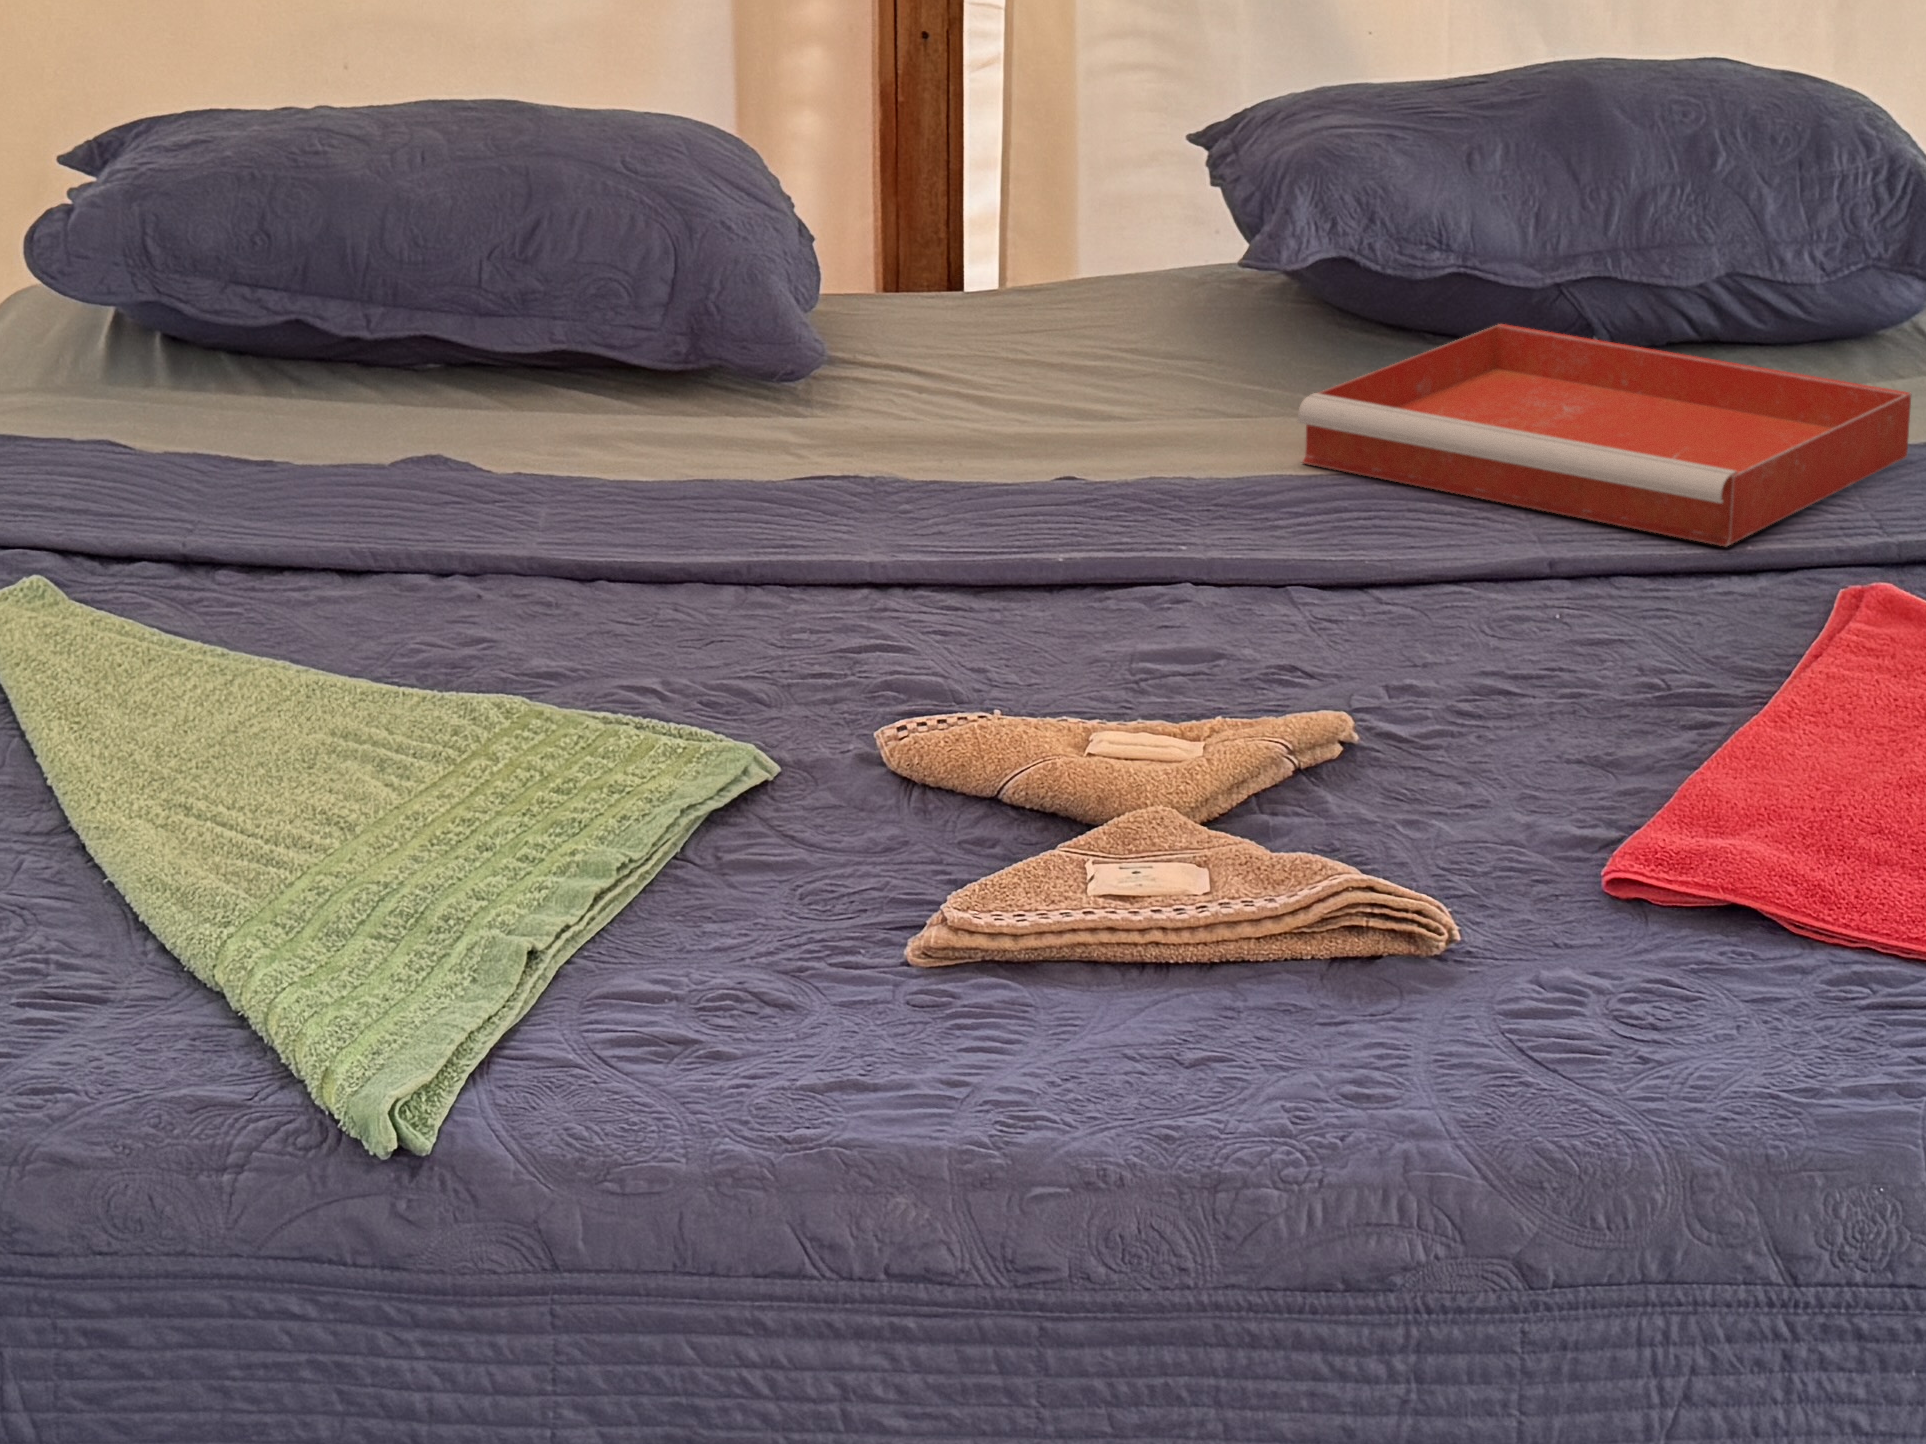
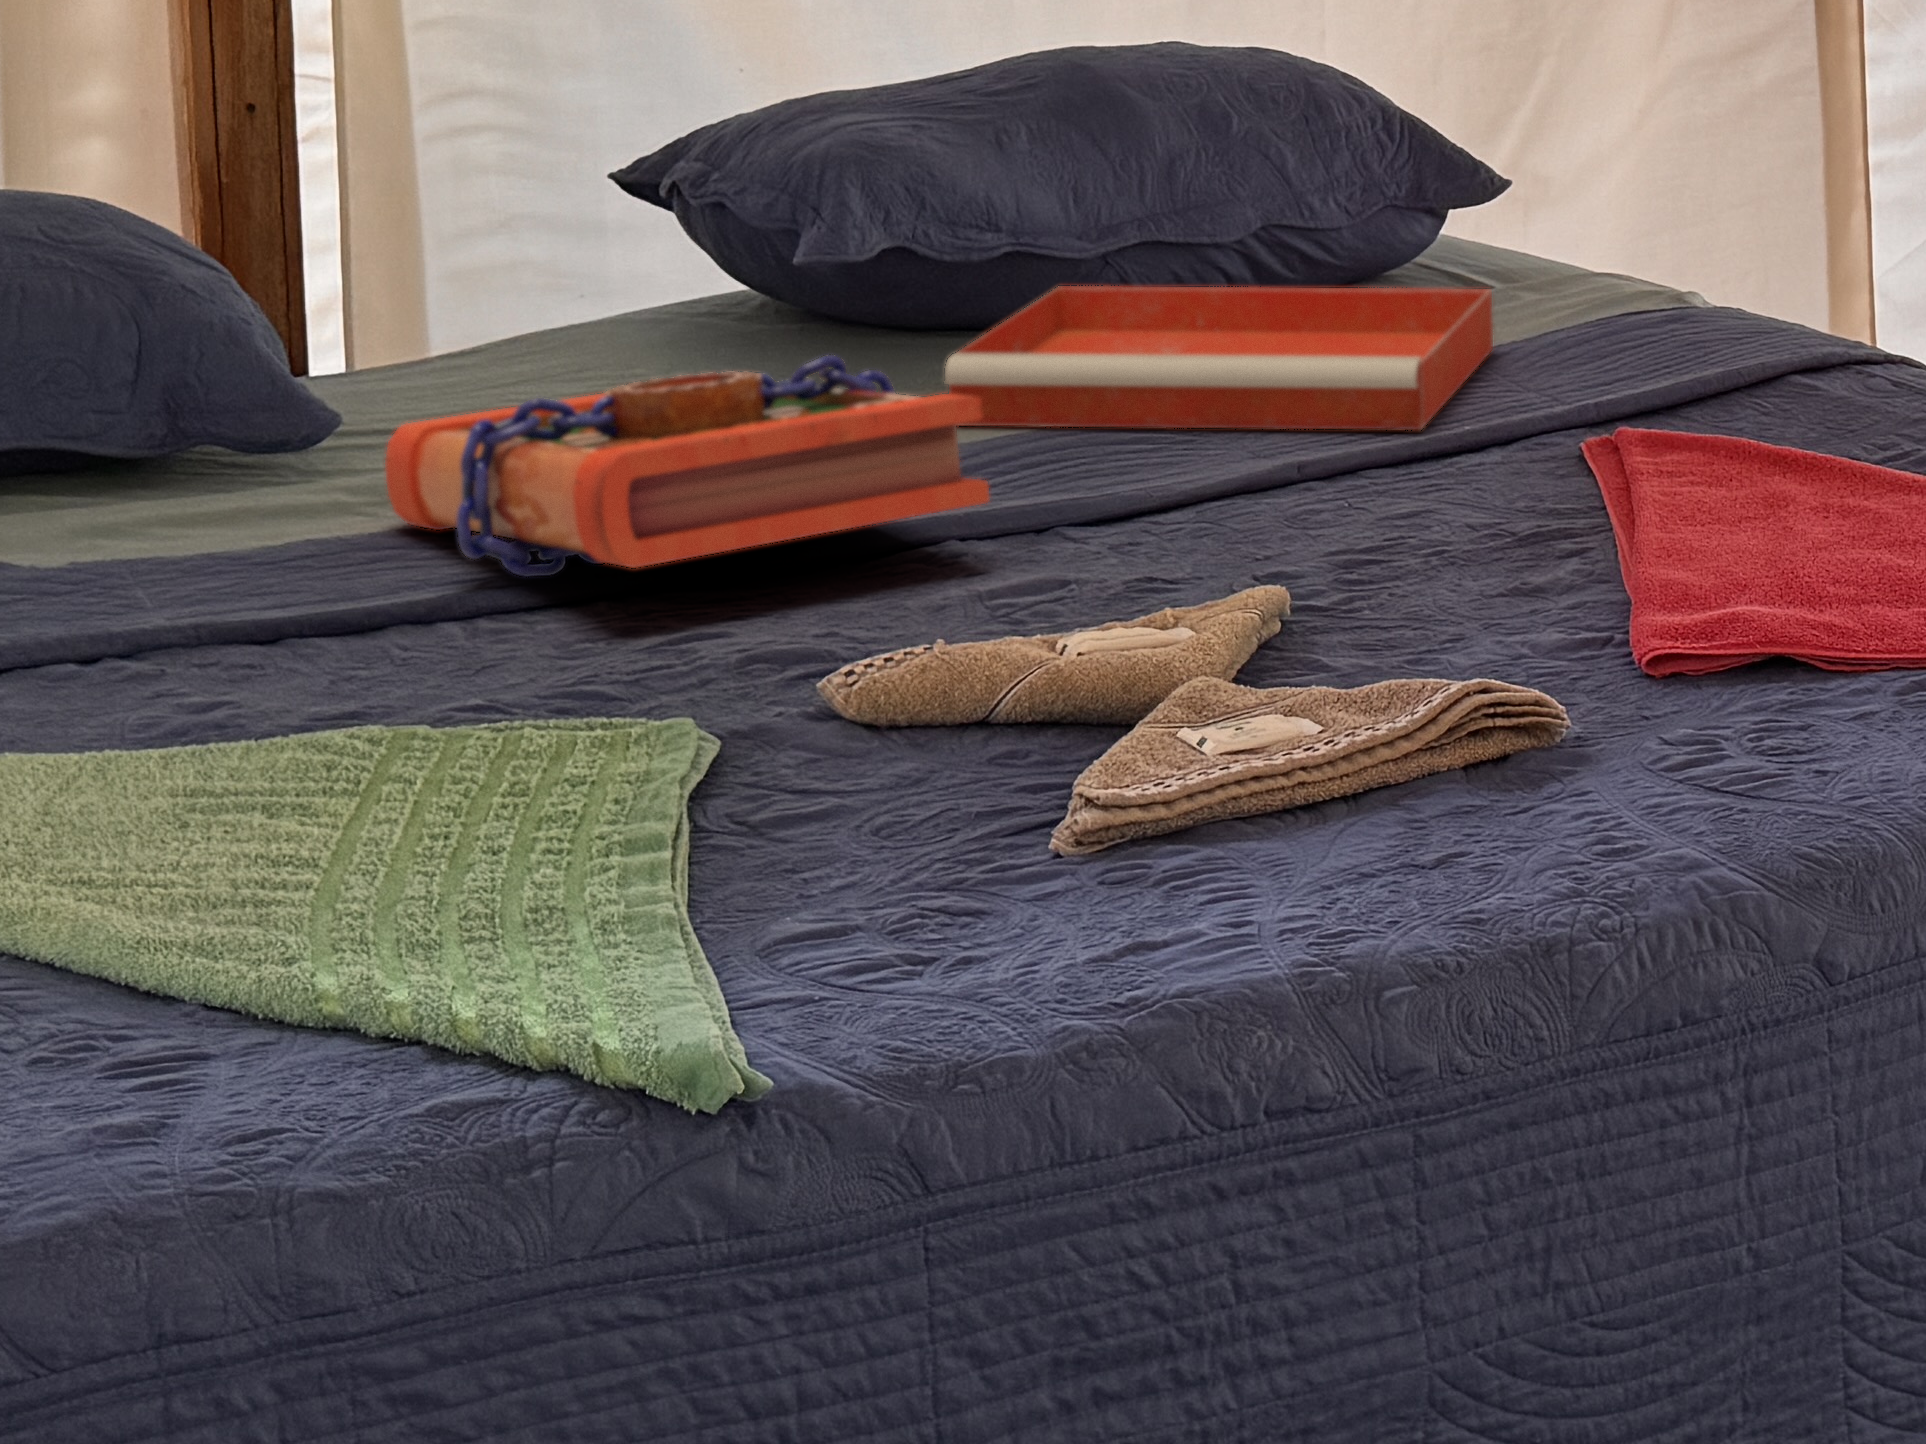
book: none [732,391,1168,591] -> present [385,355,990,577]

